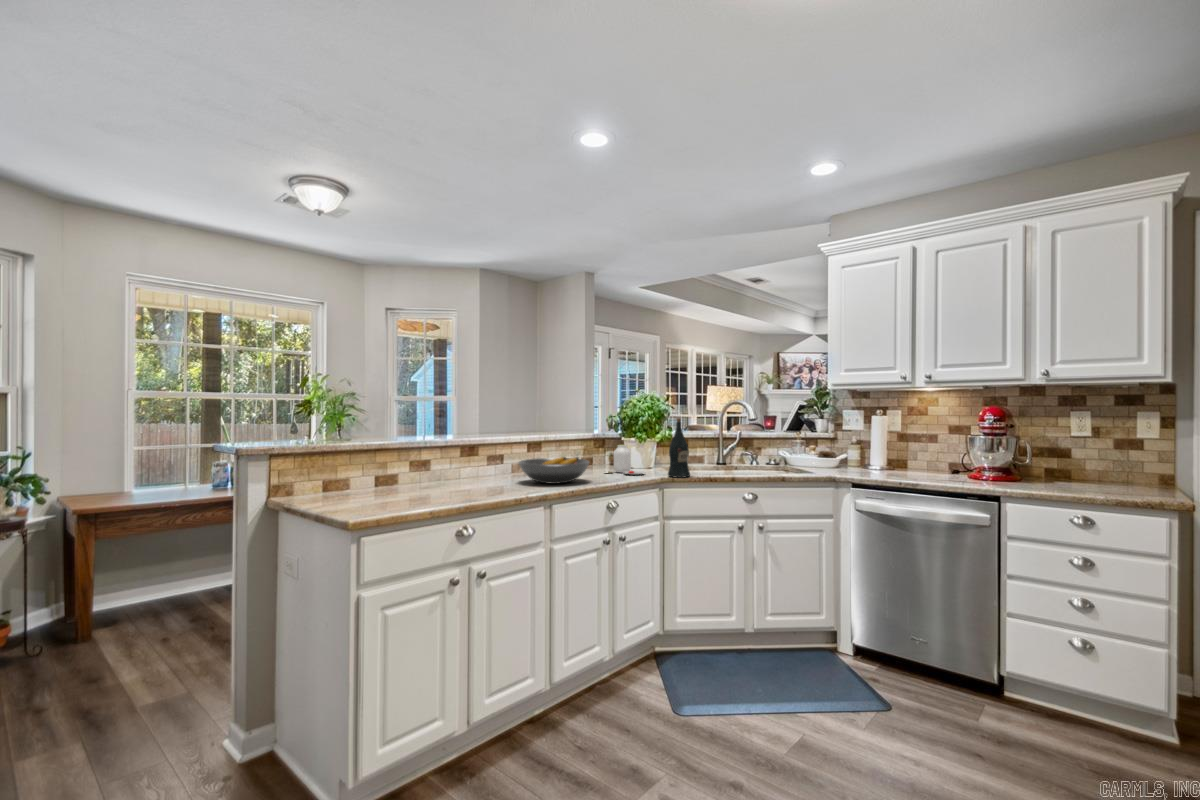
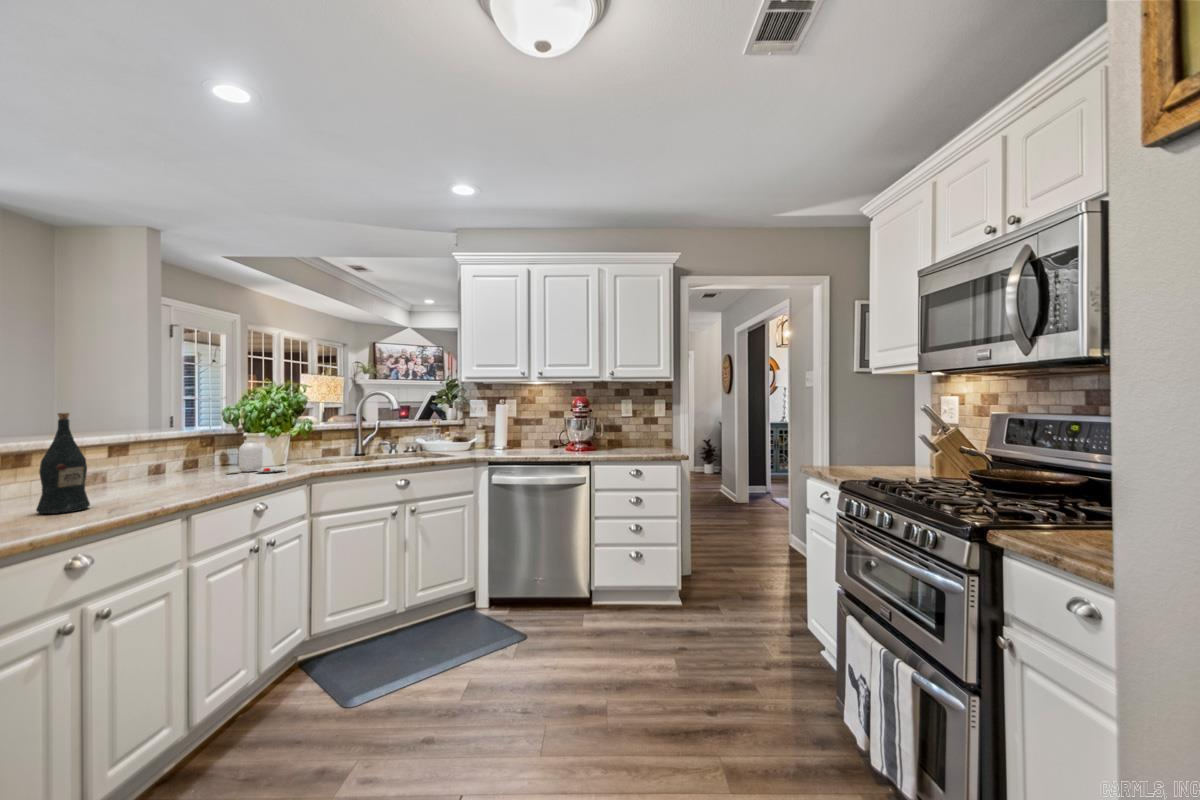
wine bottle: present [668,418,690,478] -> present [36,413,90,514]
fruit bowl: present [519,457,589,484] -> none [104,456,224,492]

